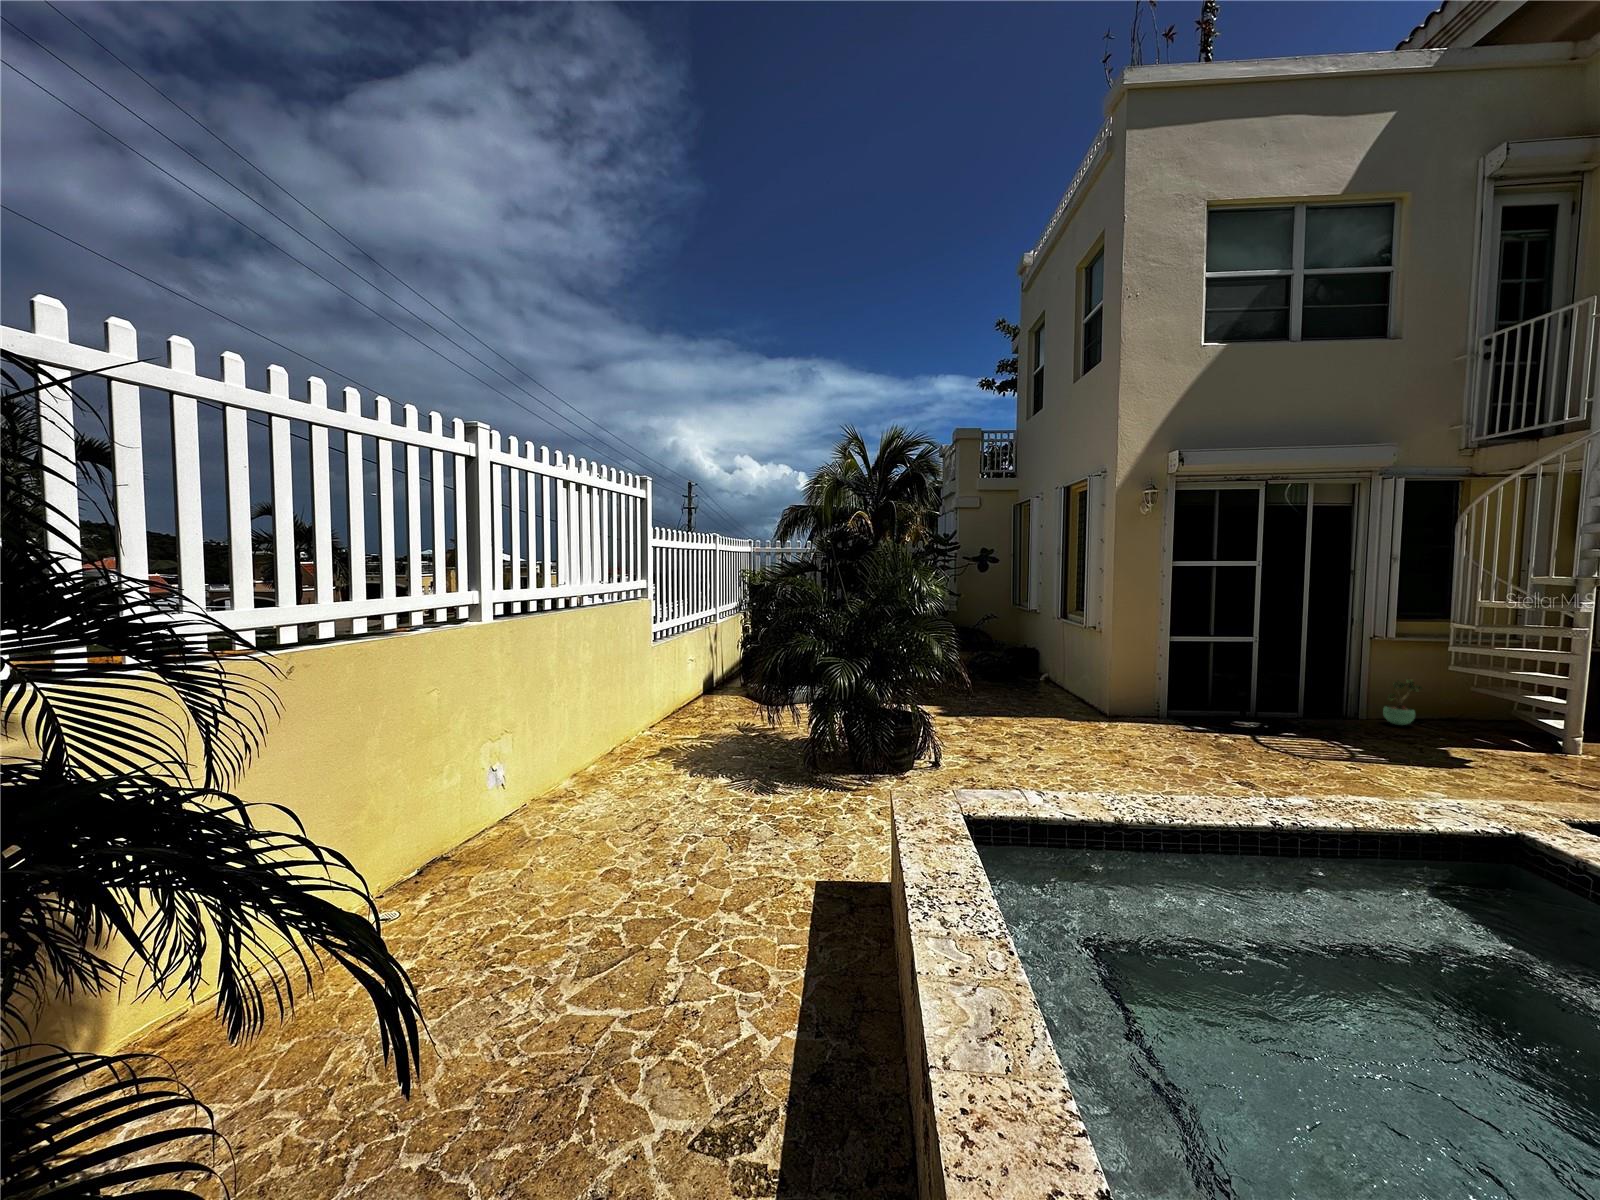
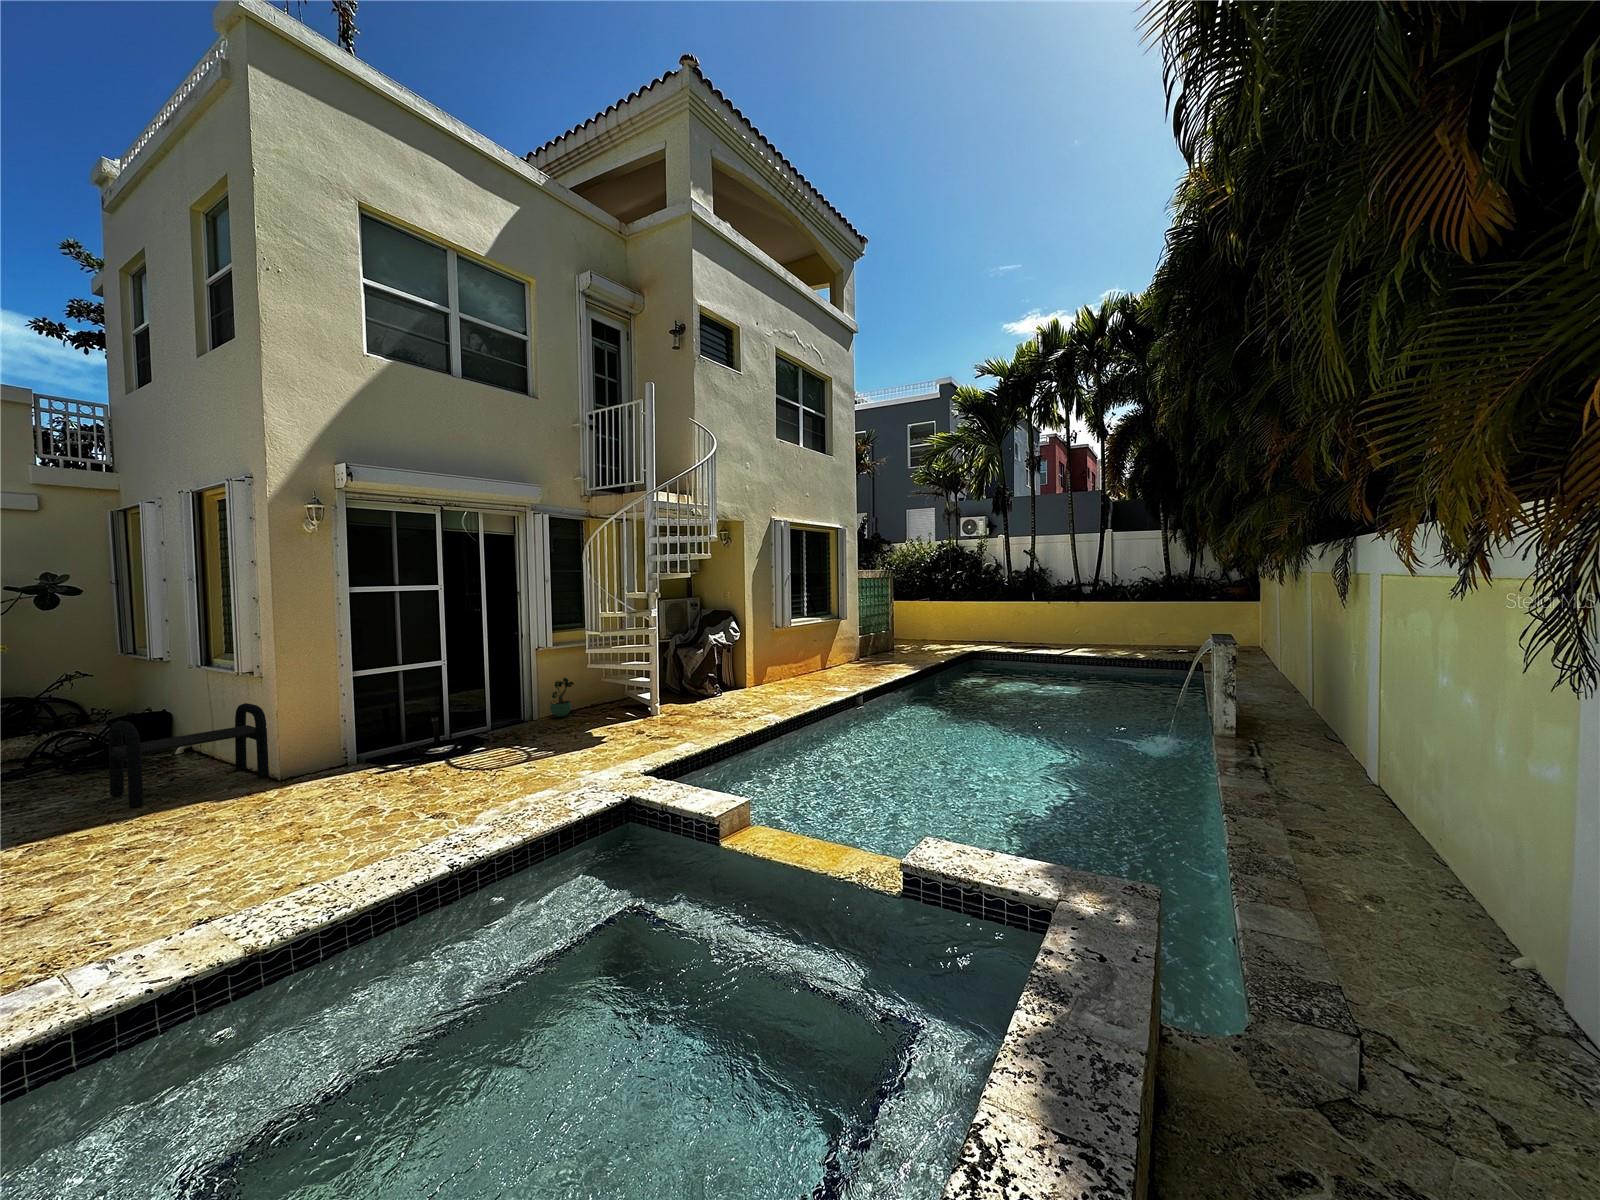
bench: none [1009,650,1102,713] -> present [109,703,269,808]

